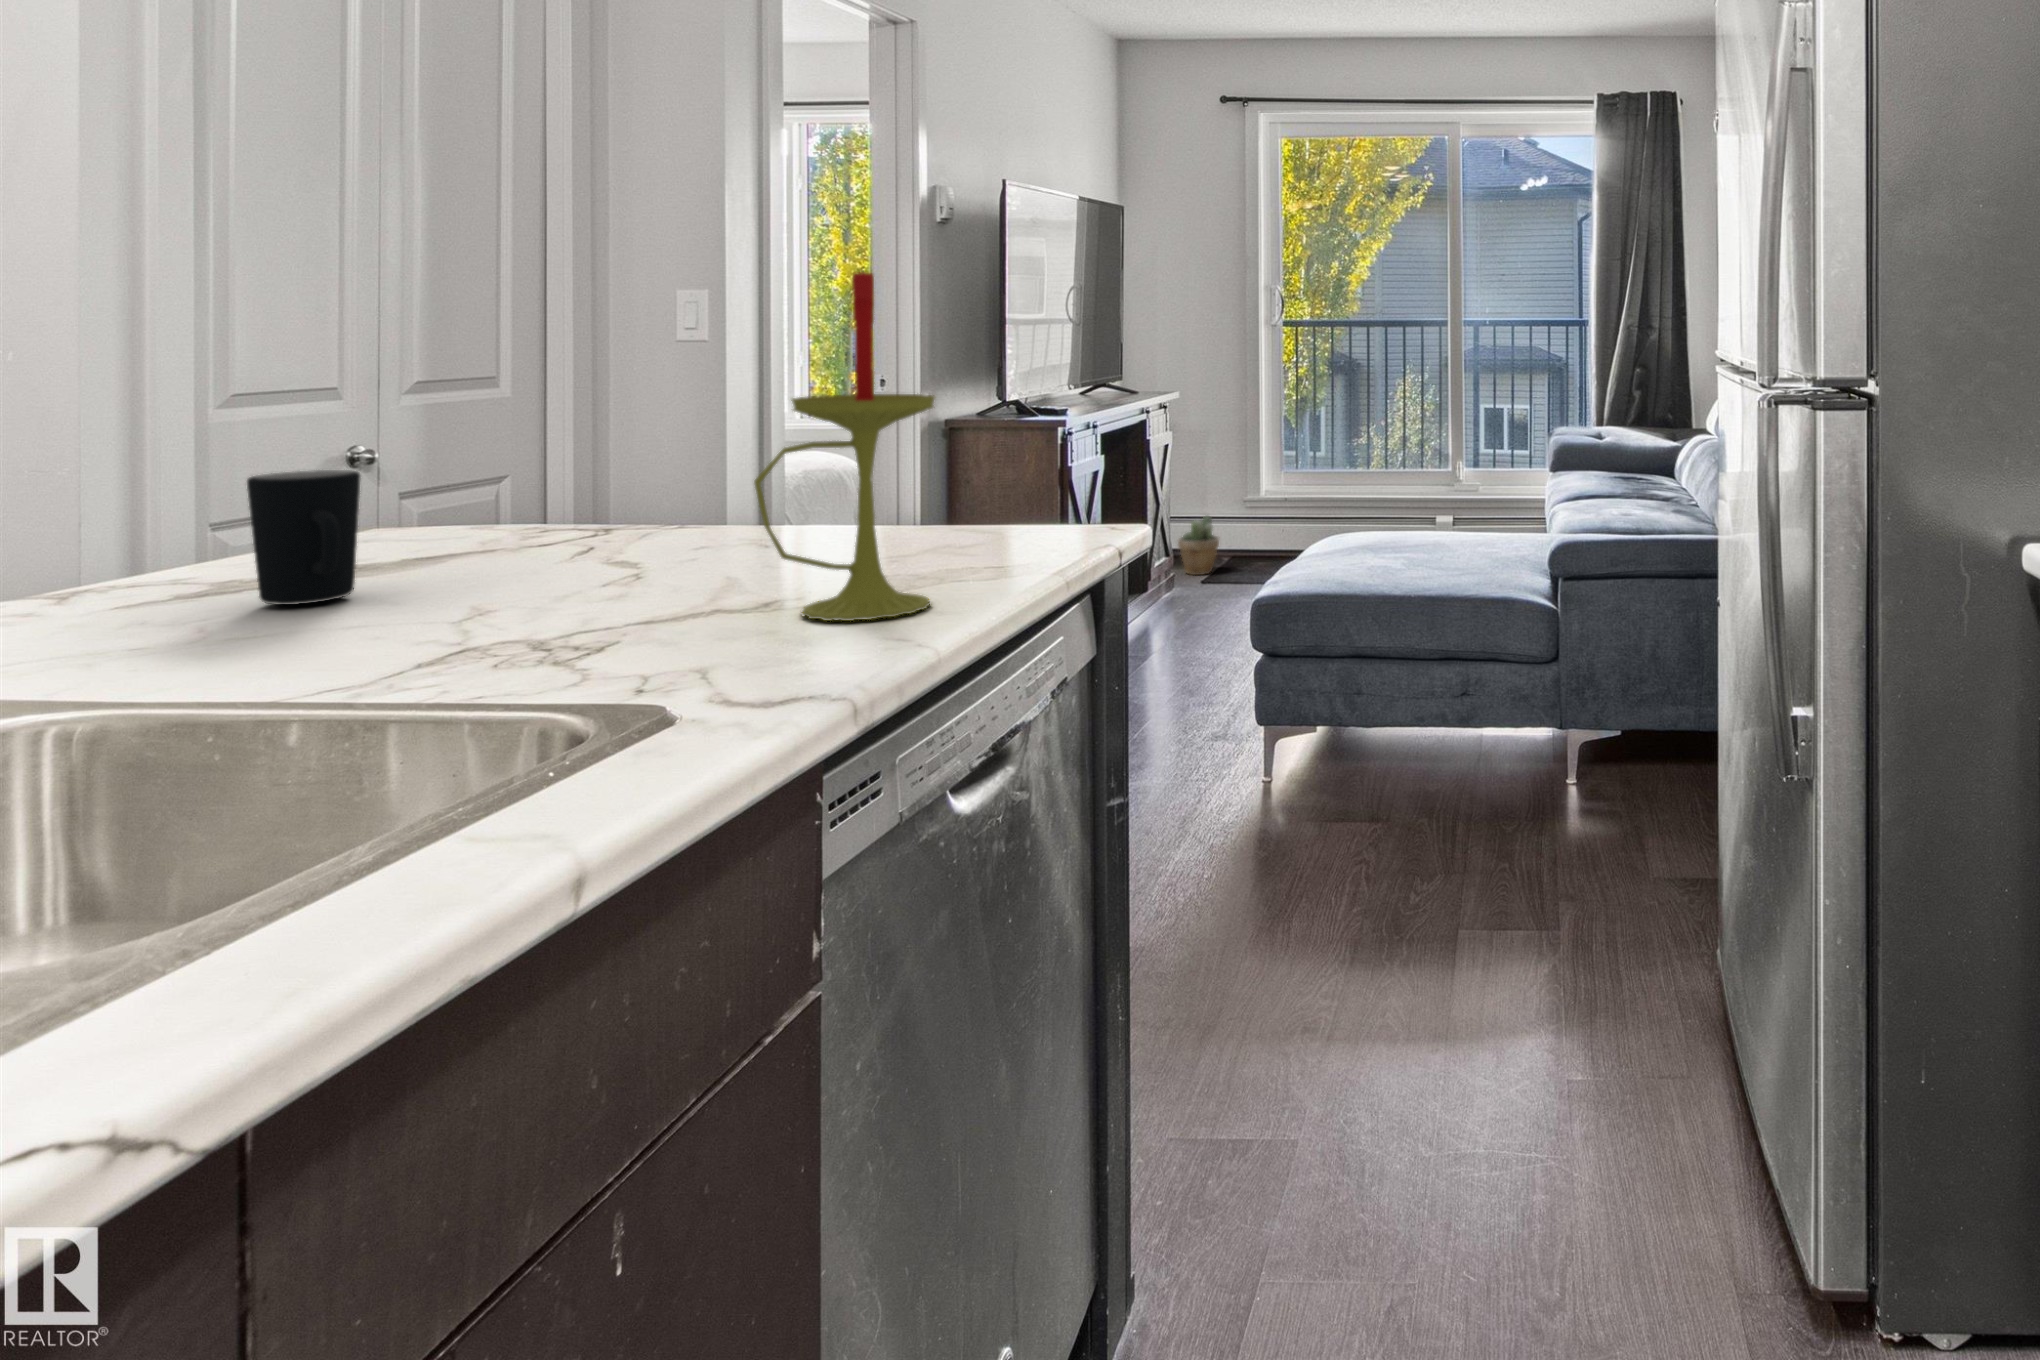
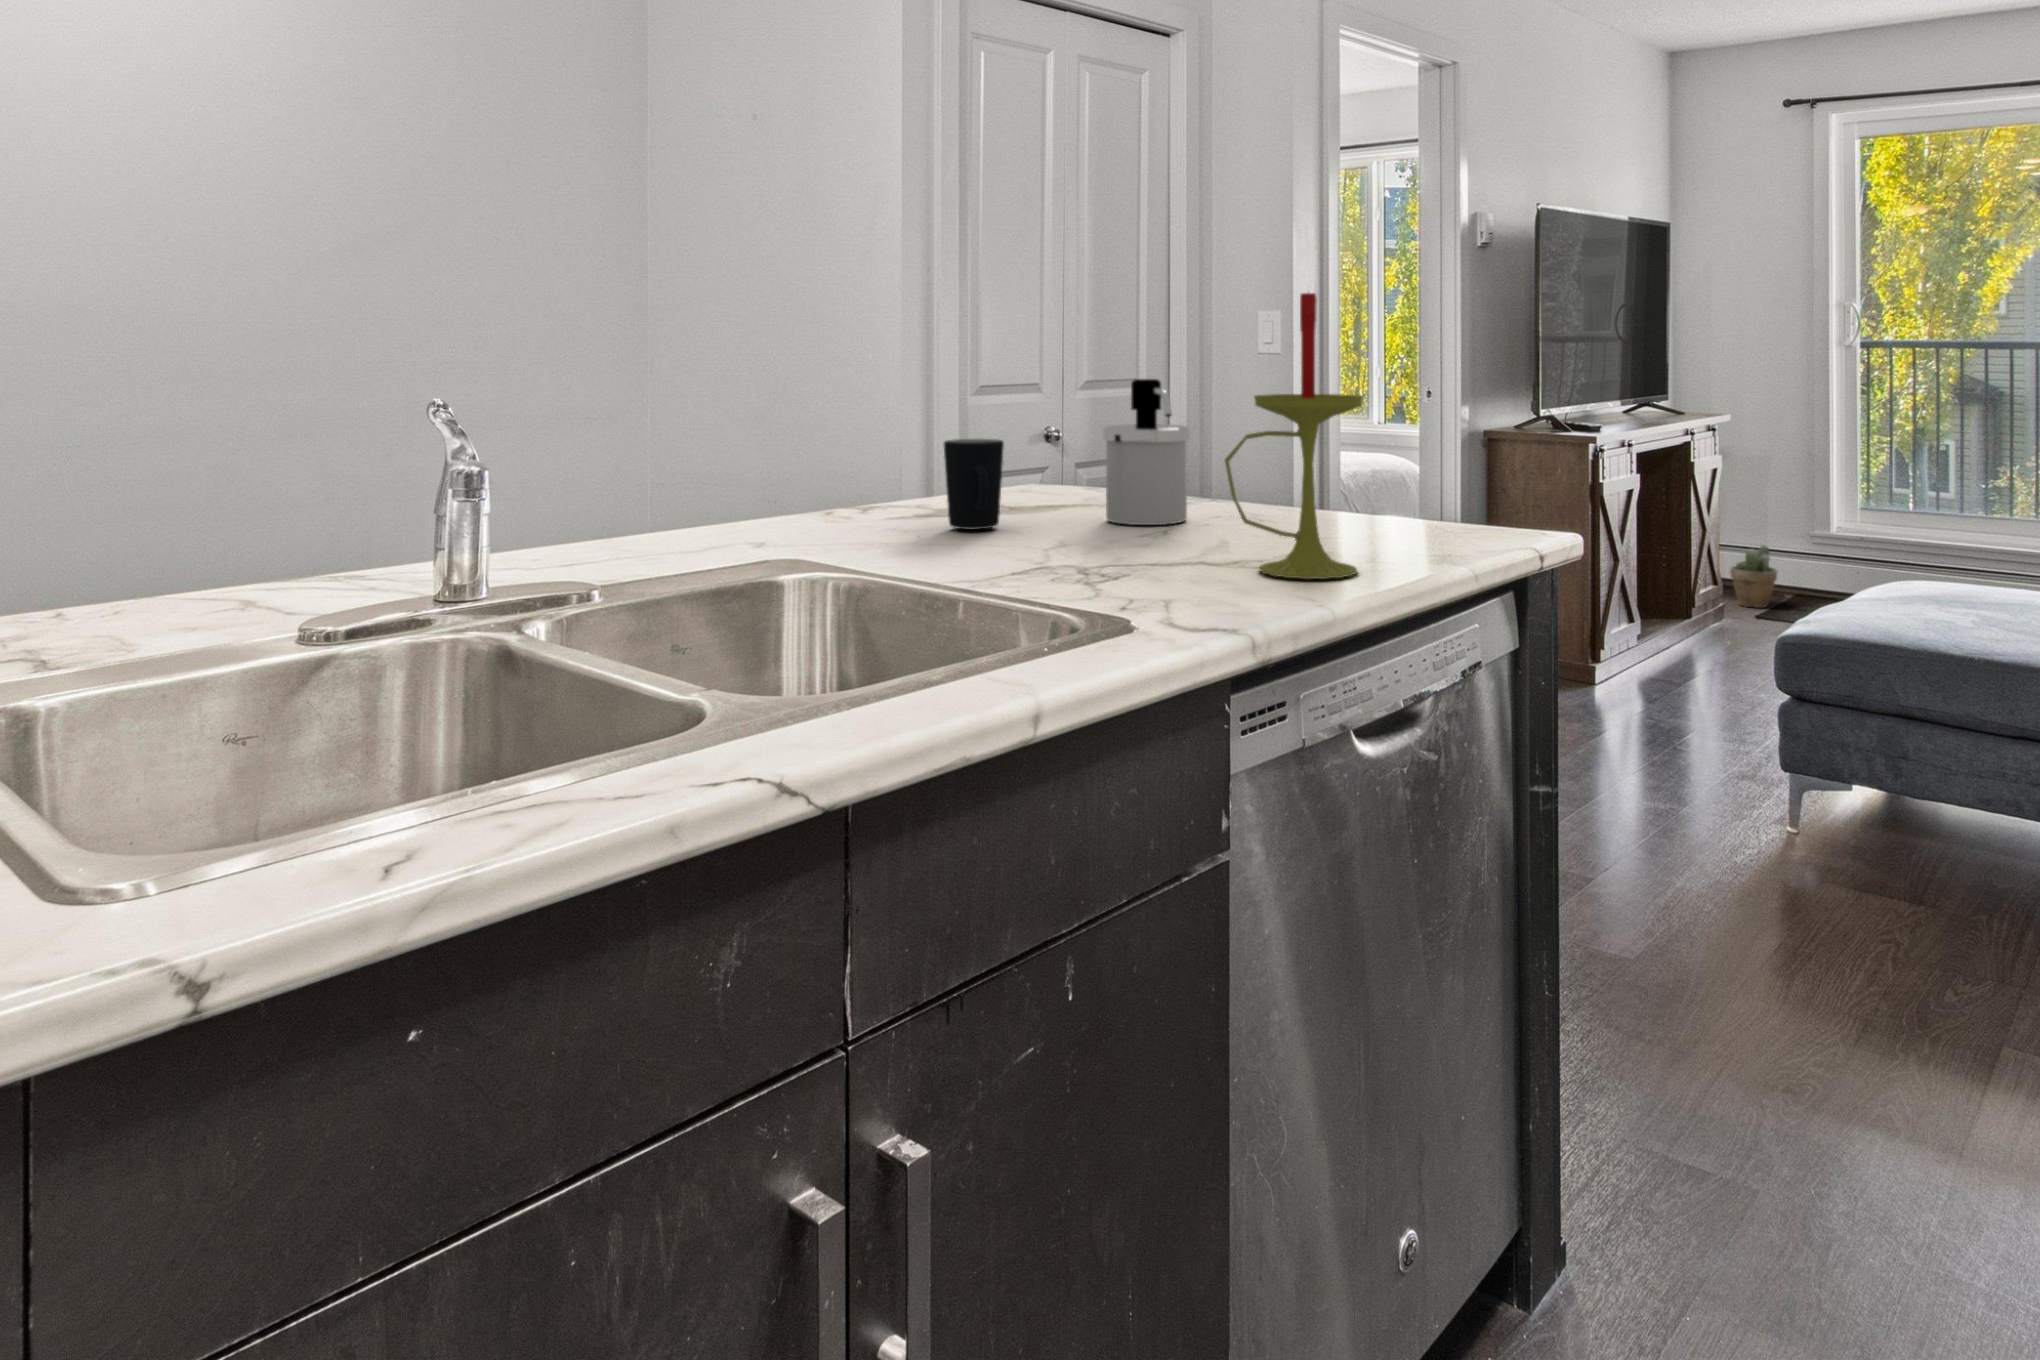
soap dispenser: none [526,378,660,571] -> present [1103,379,1190,525]

